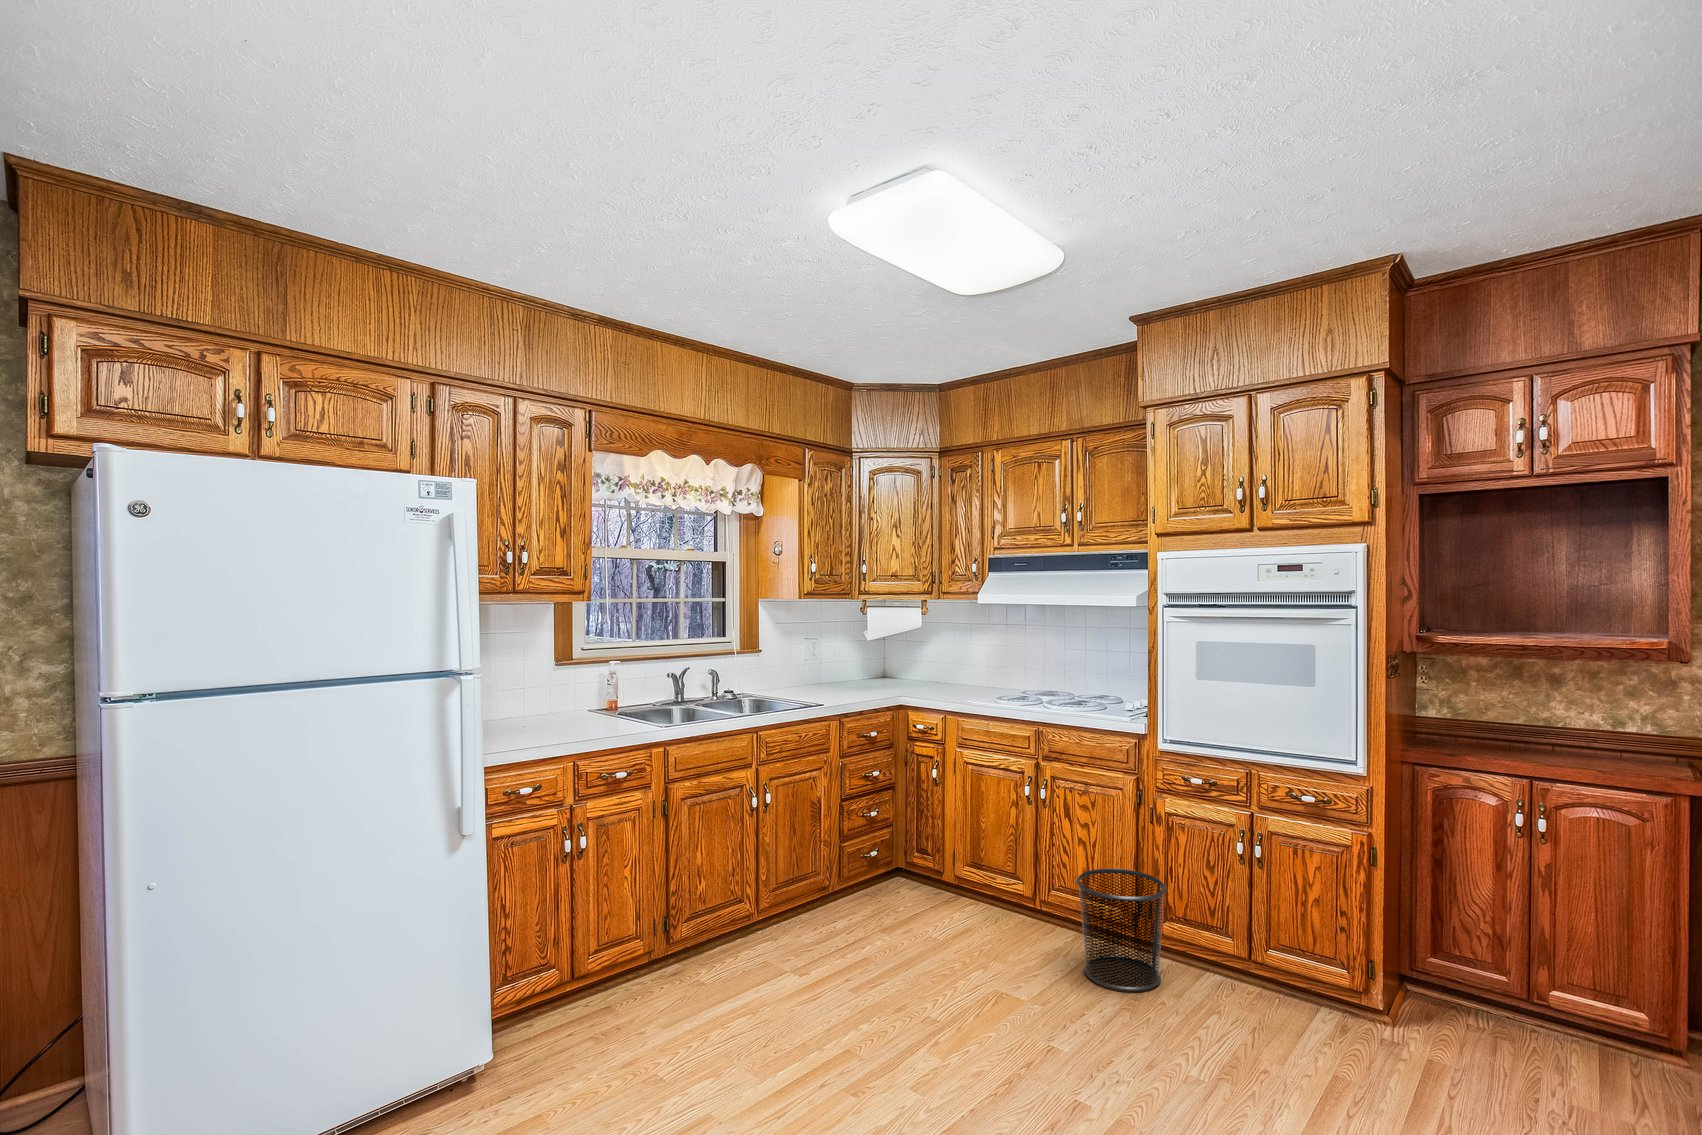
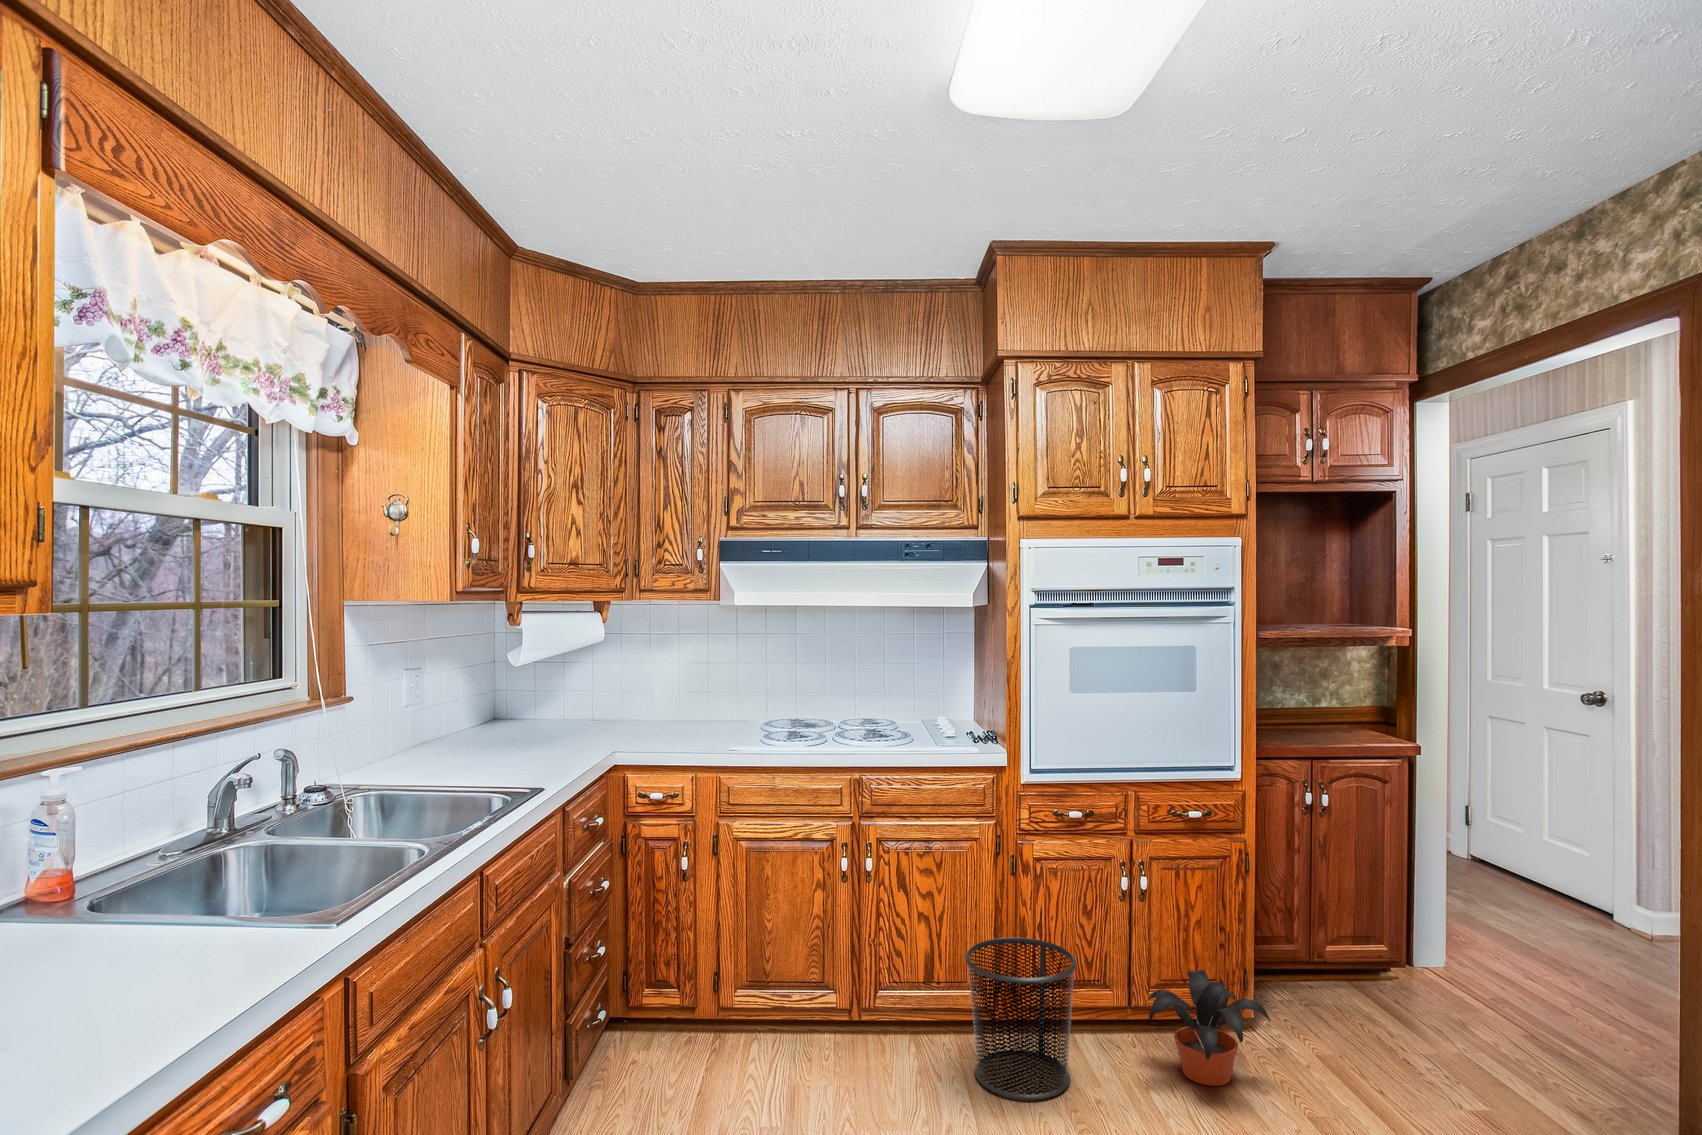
potted plant: none [1215,936,1328,1036] -> present [1146,969,1270,1086]

